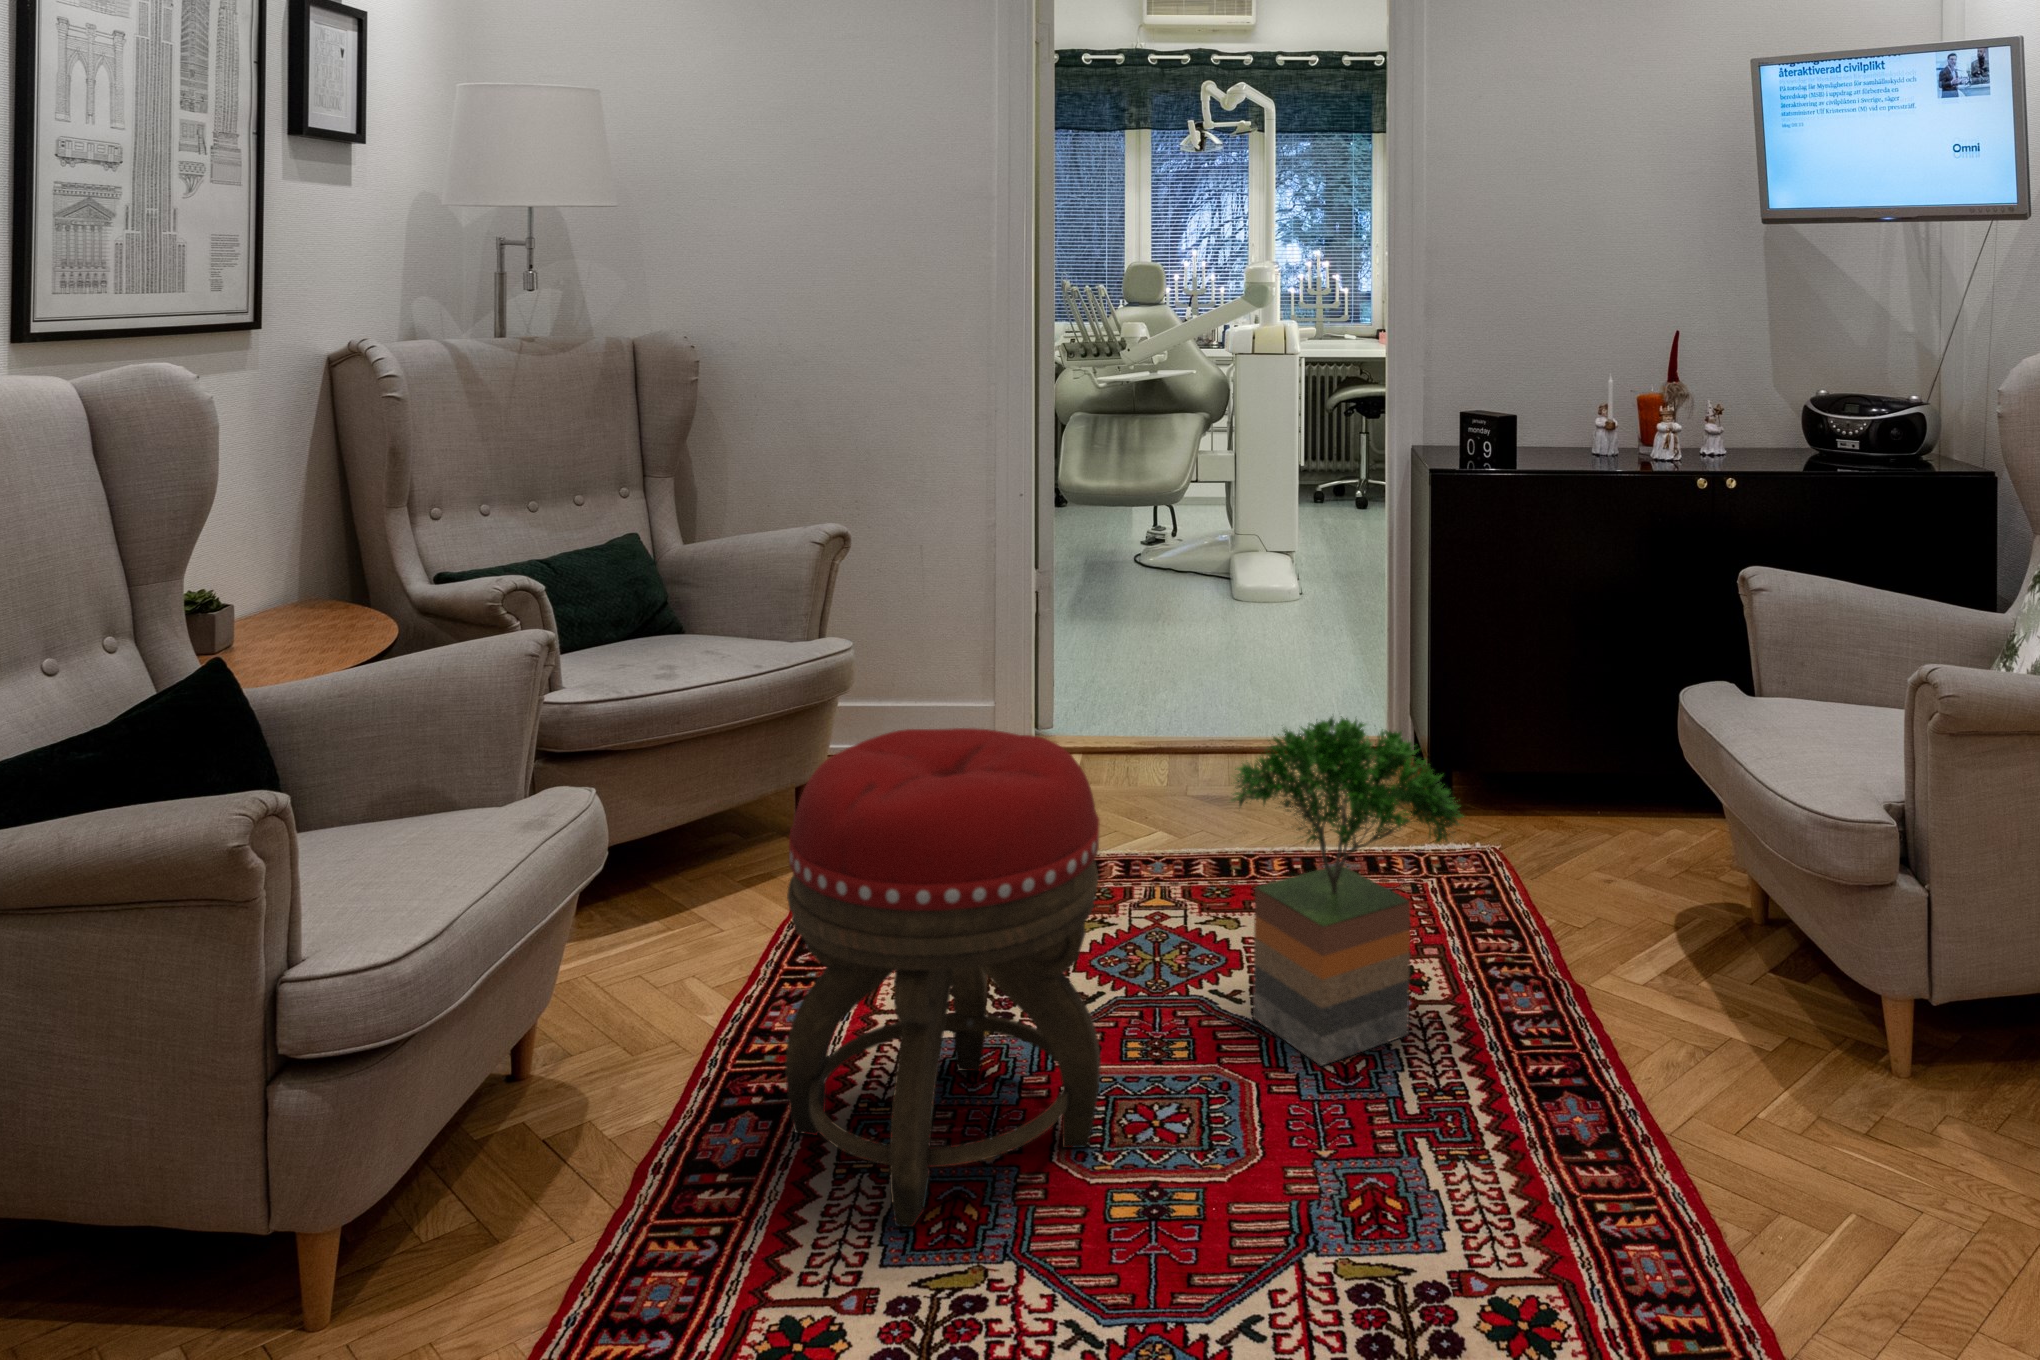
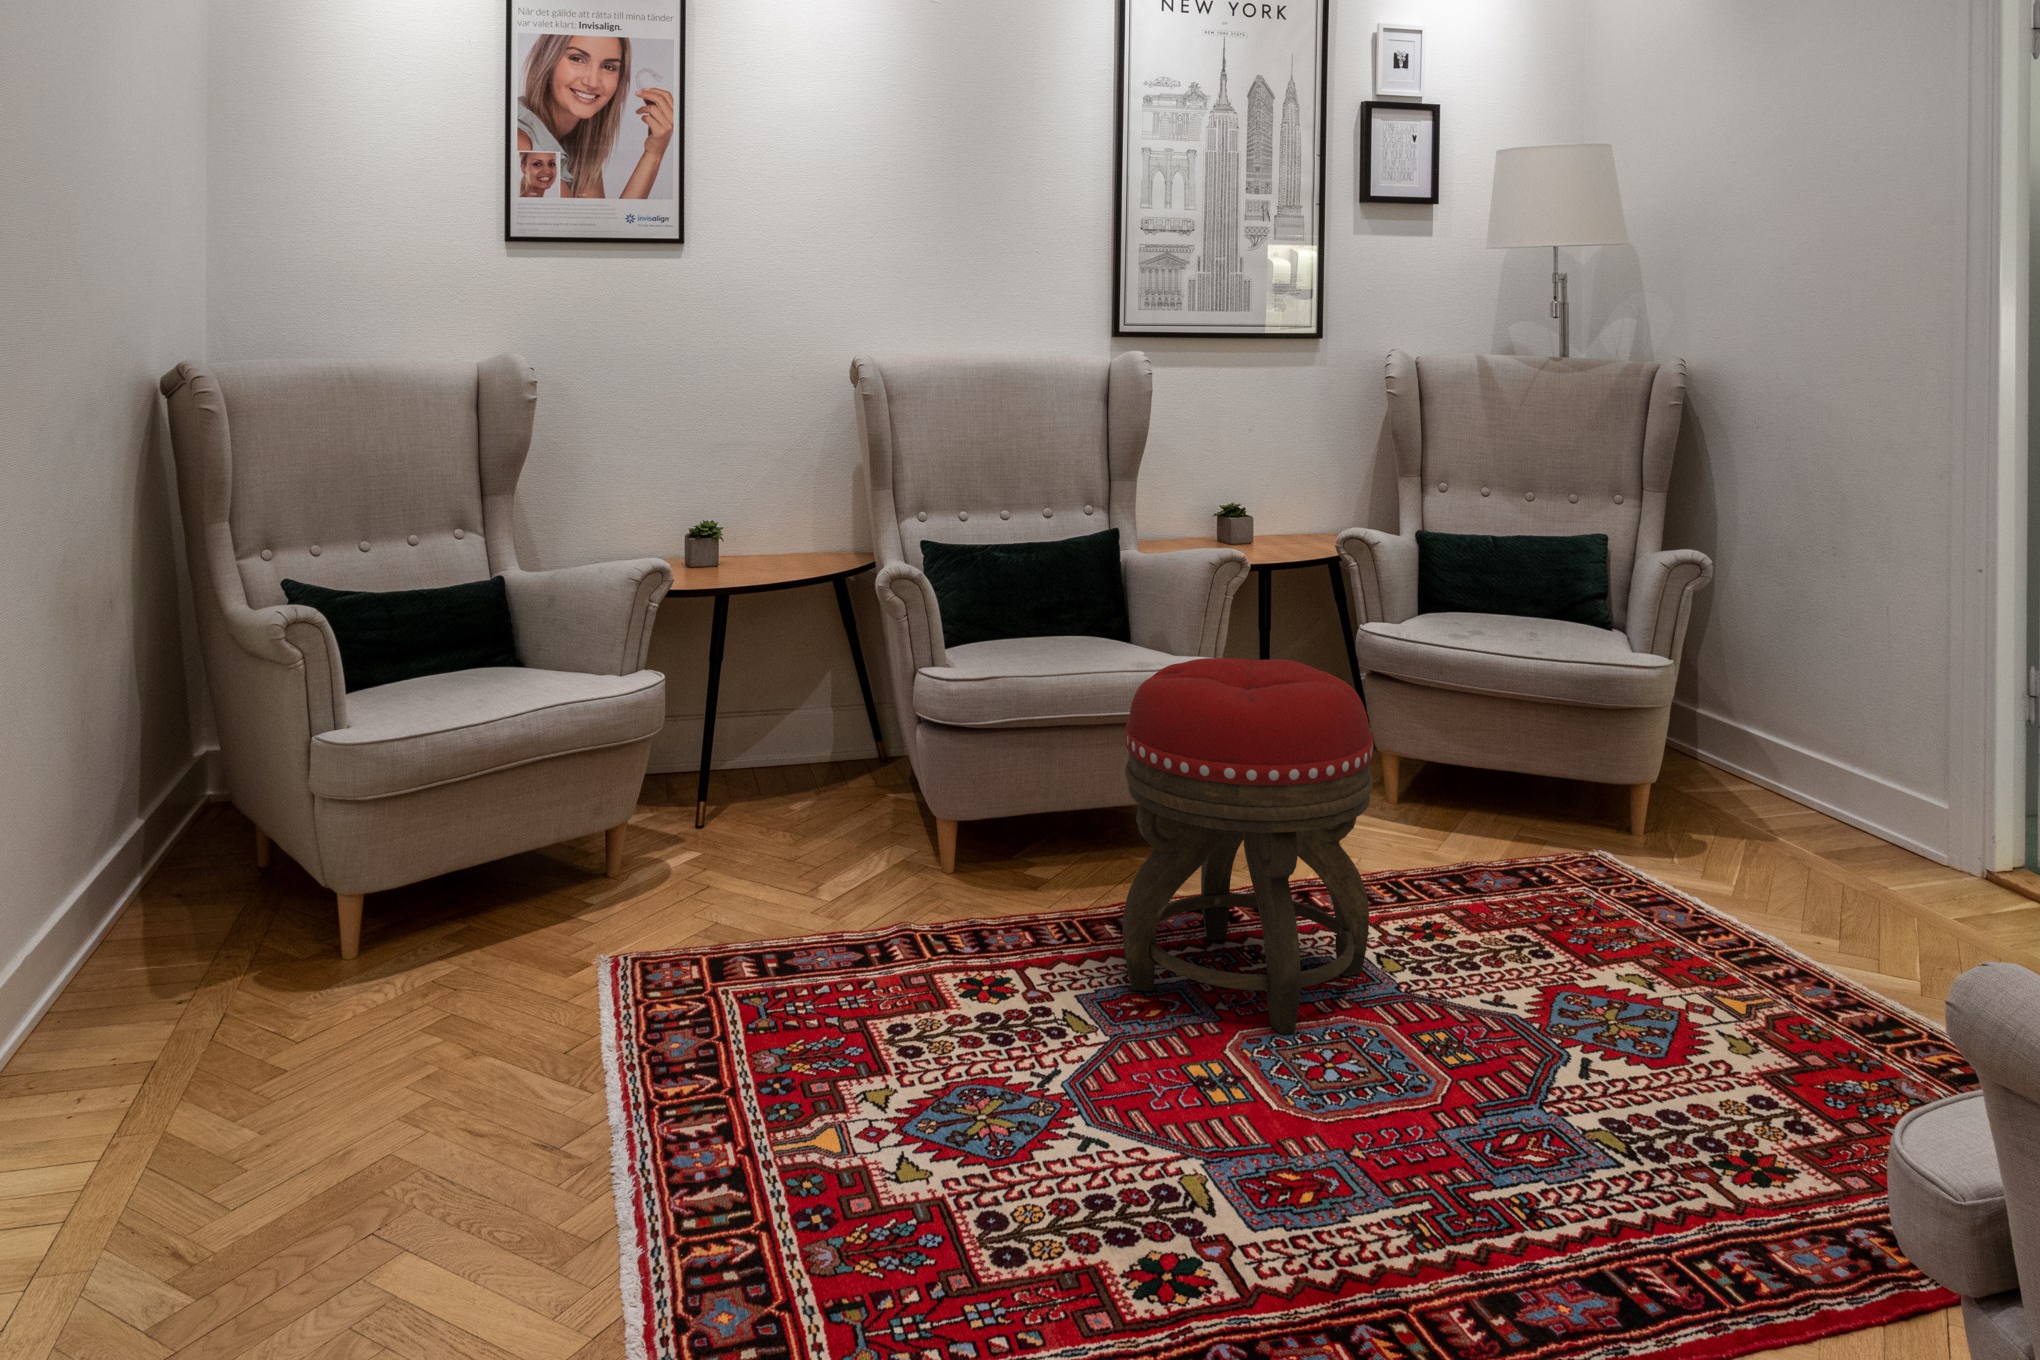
potted tree: present [1232,716,1464,1066] -> none [1501,771,1733,1169]

